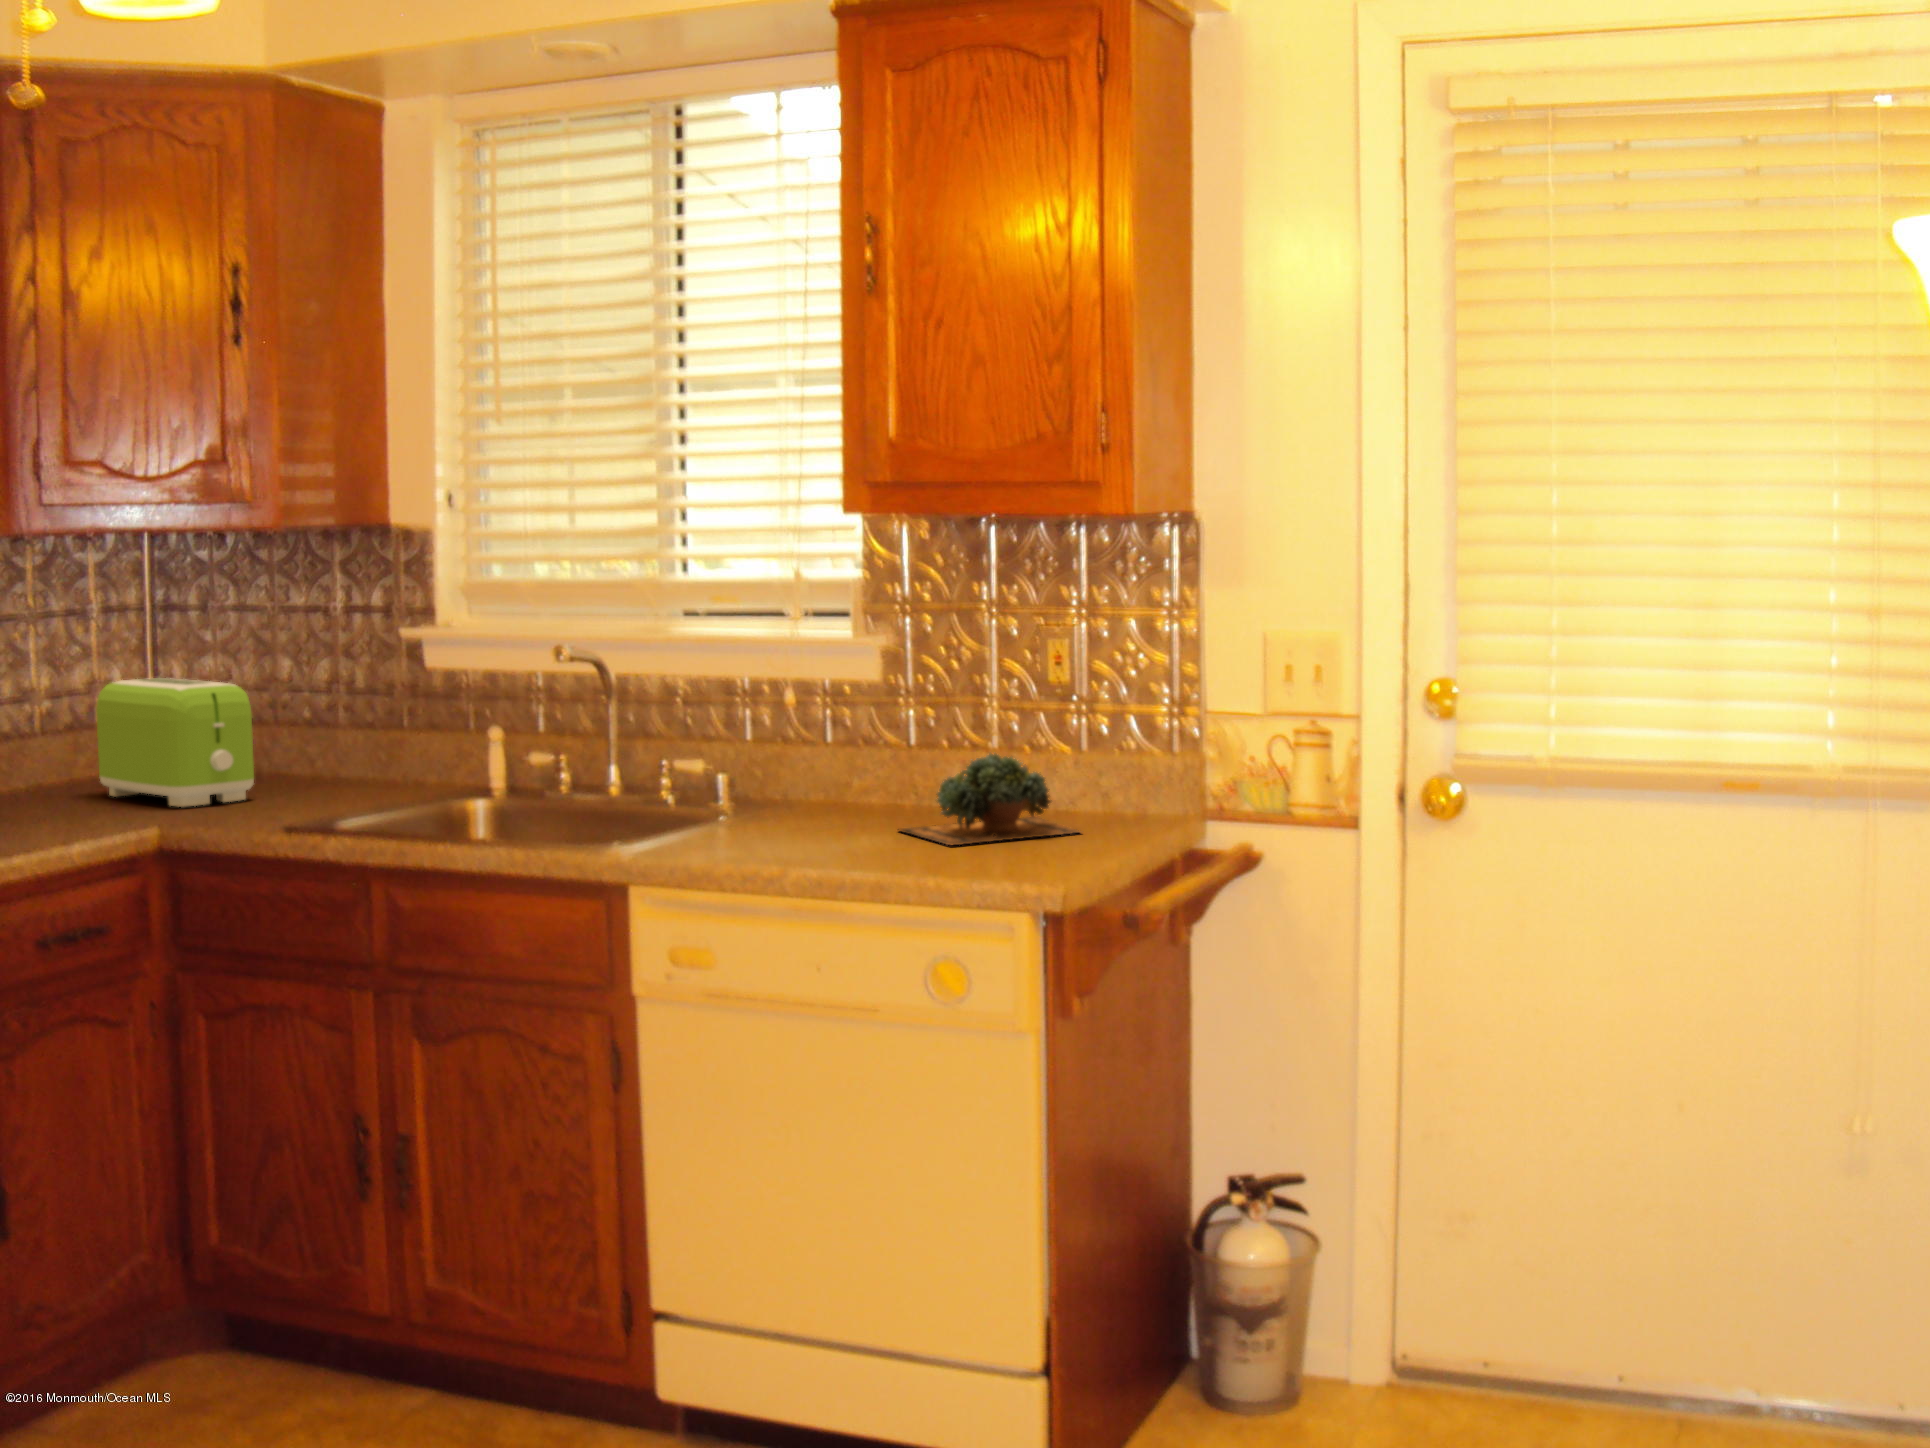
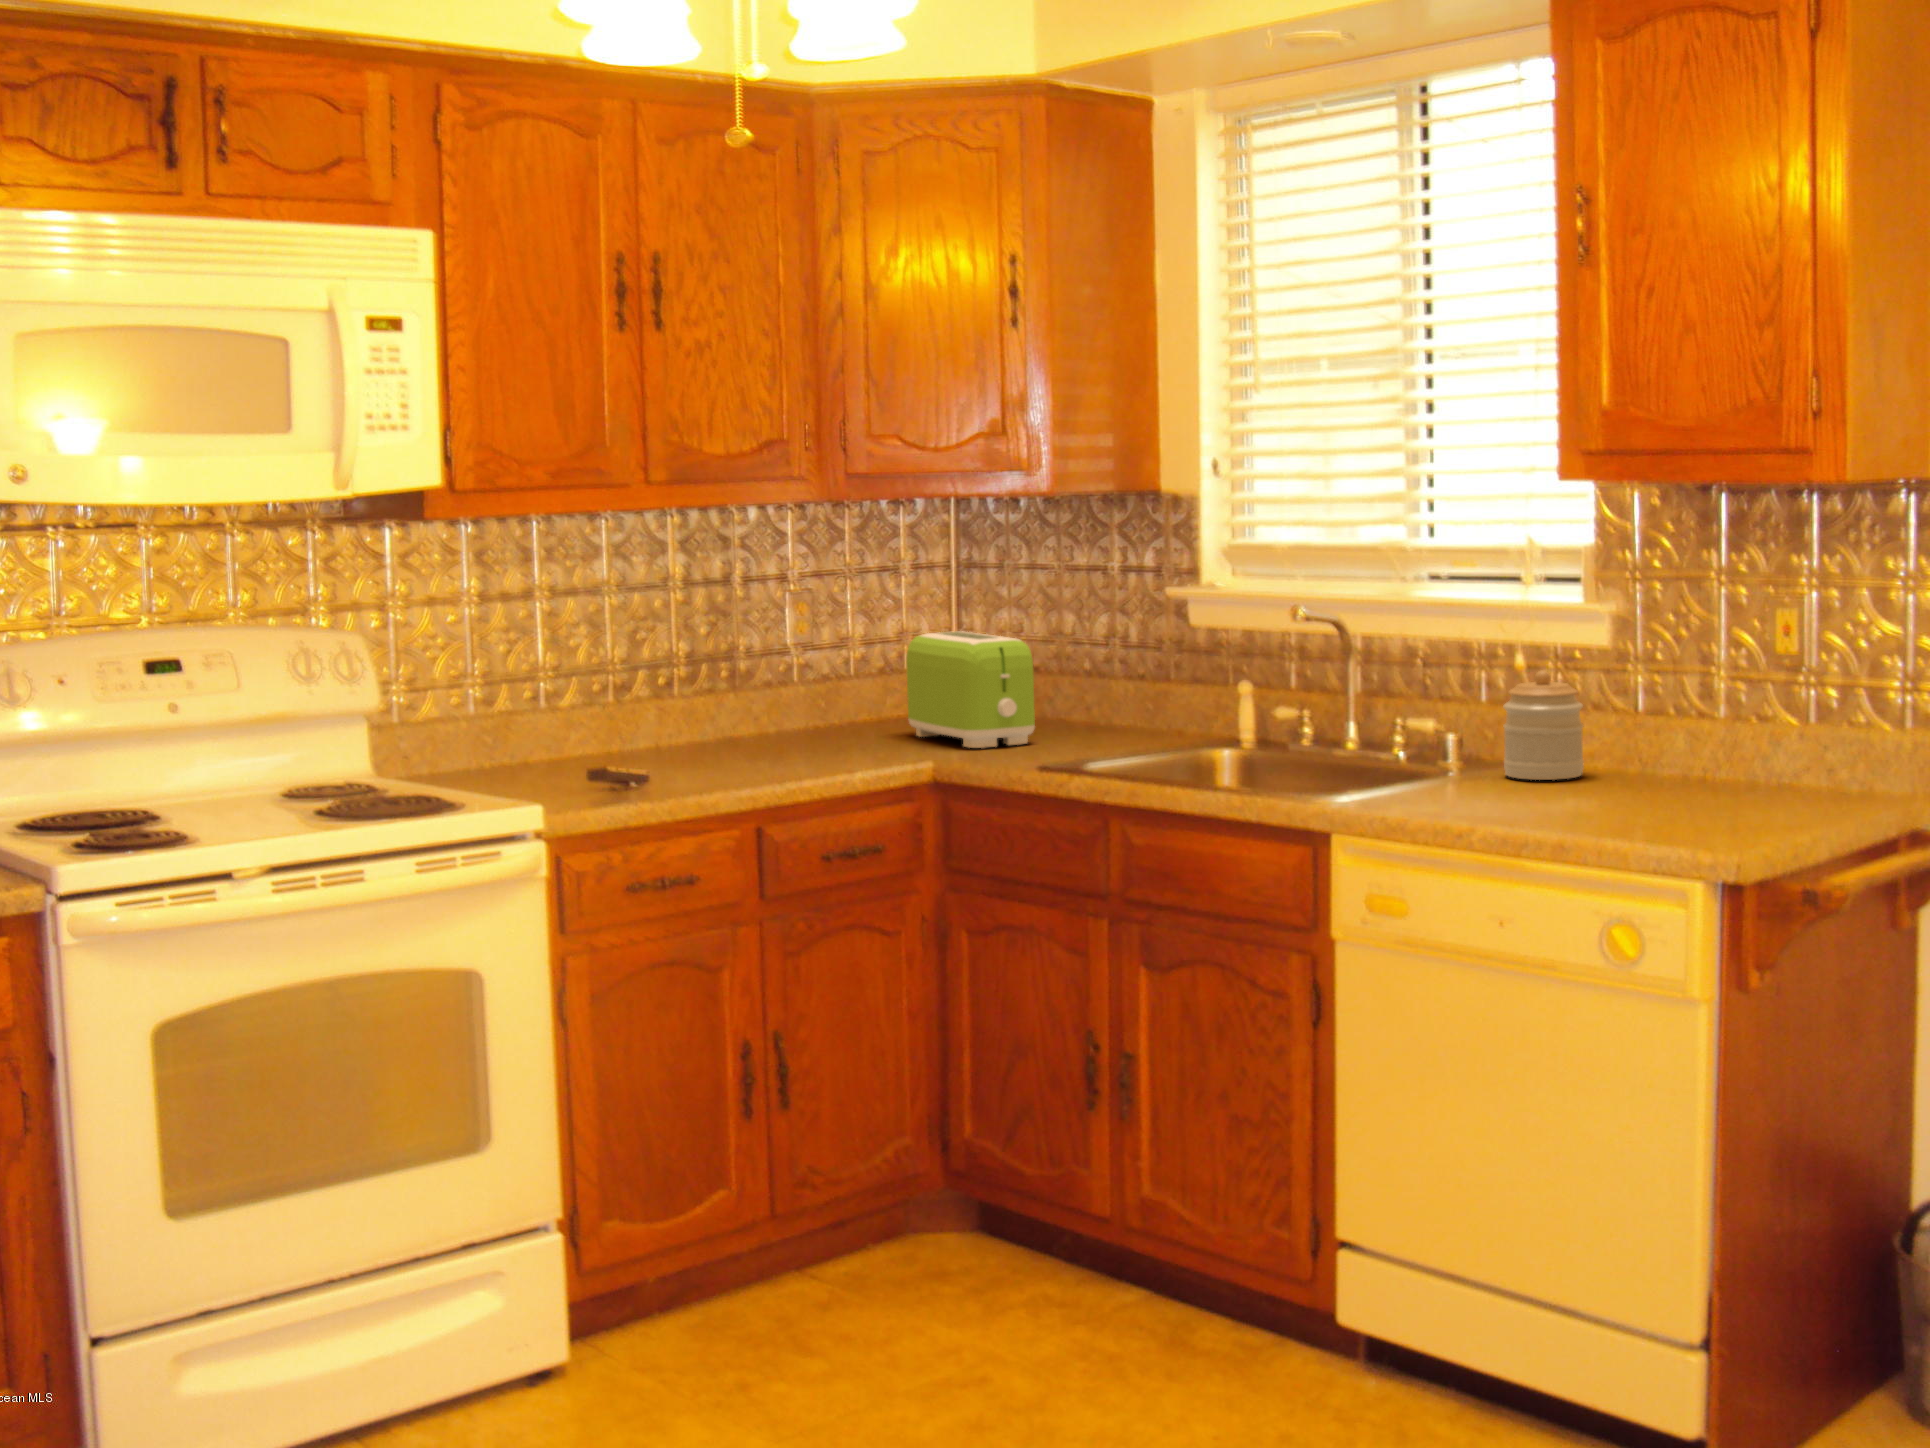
jar: none [781,705,862,817] -> present [1503,670,1584,780]
succulent plant: present [900,754,1079,845] -> none [1604,722,1791,812]

